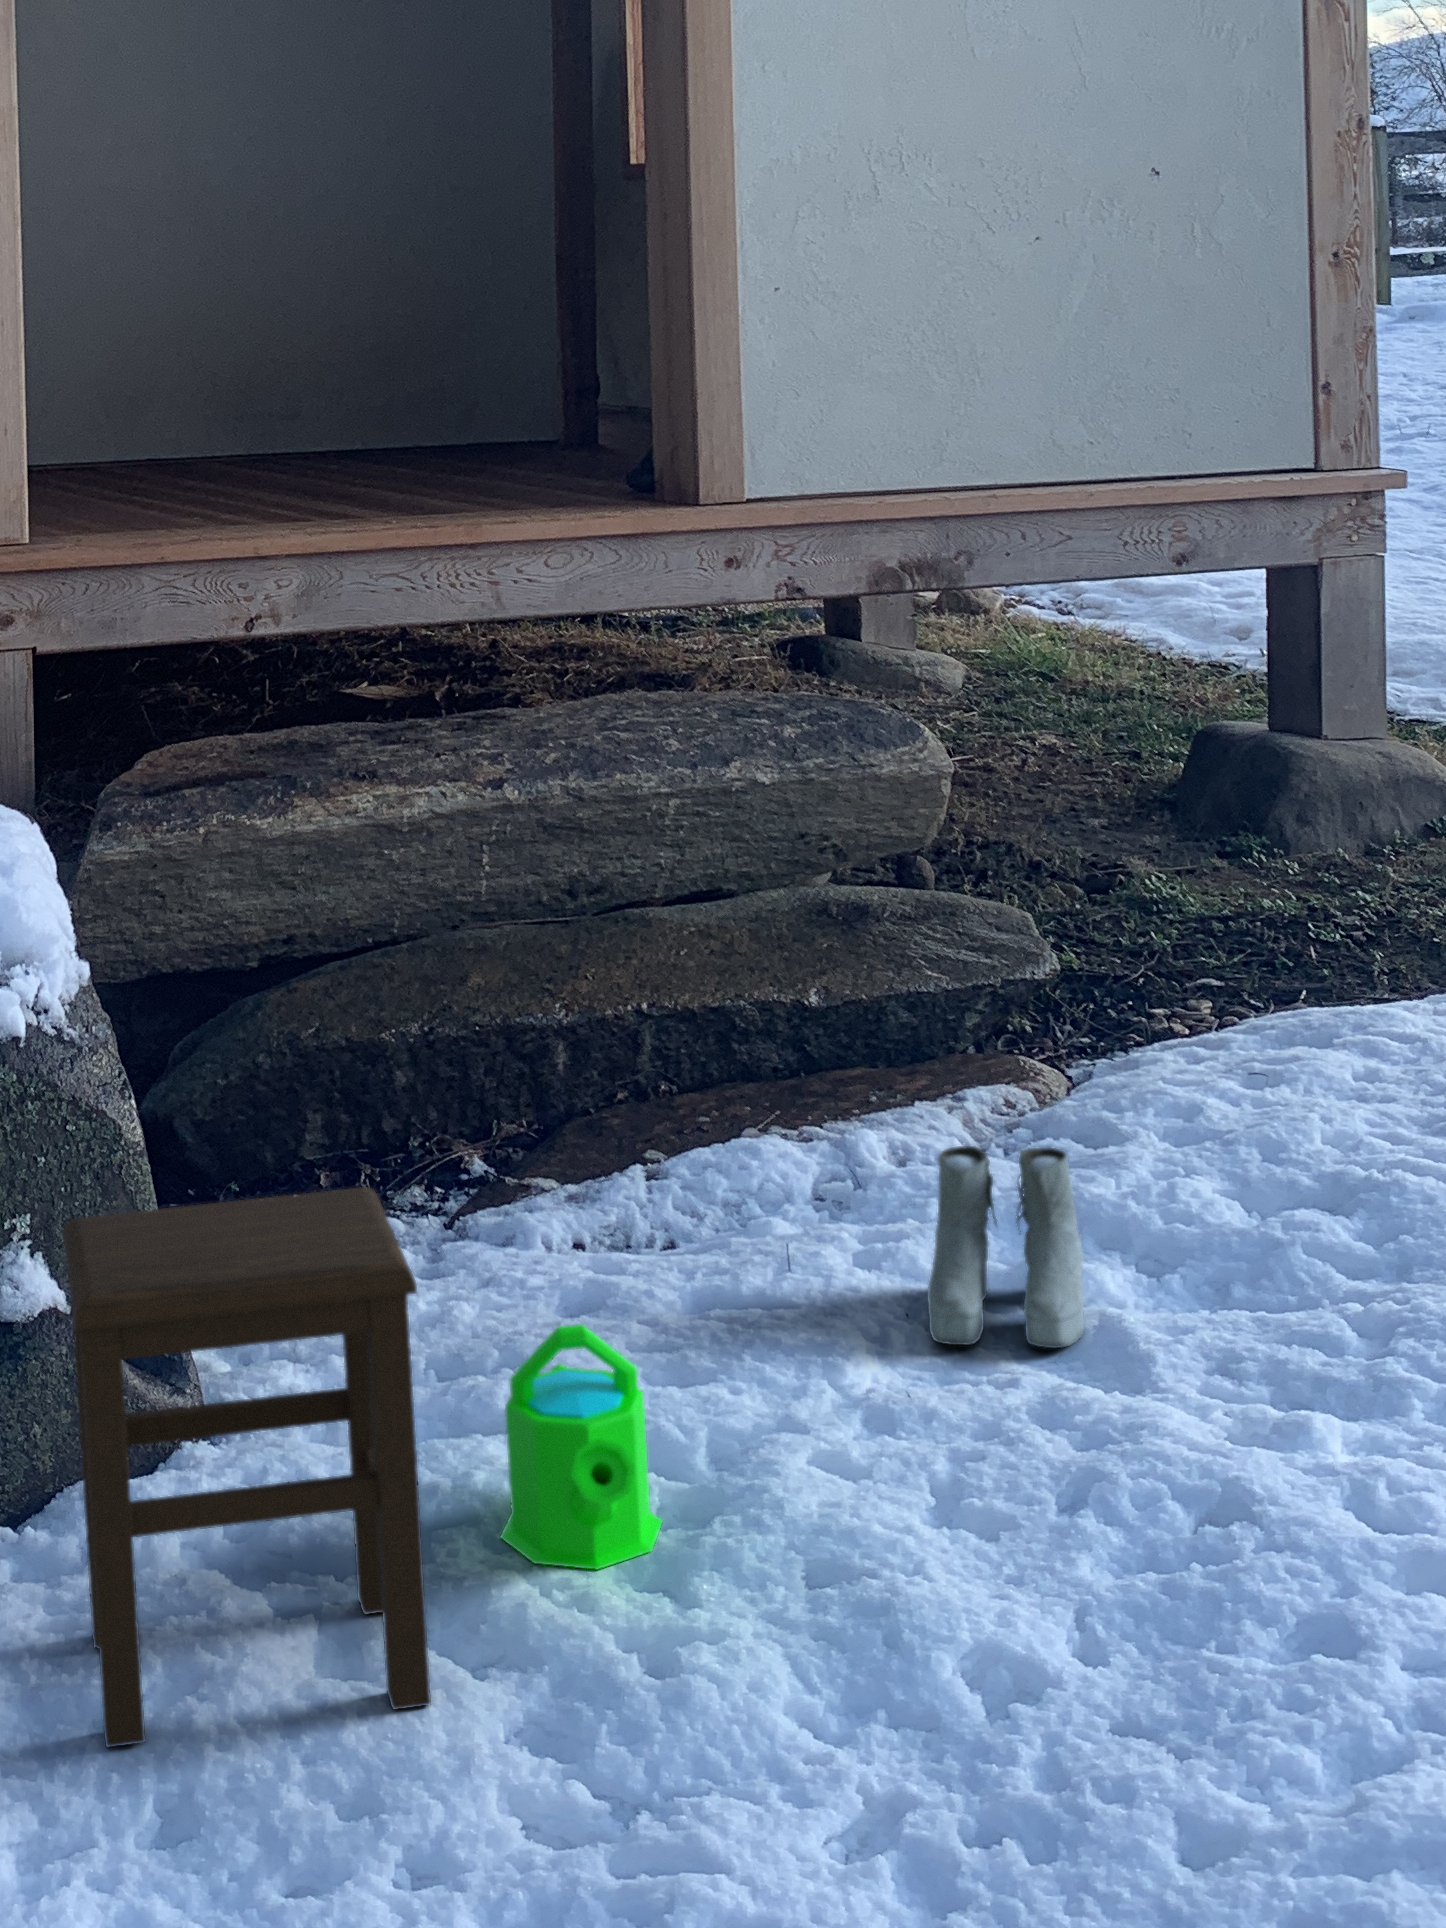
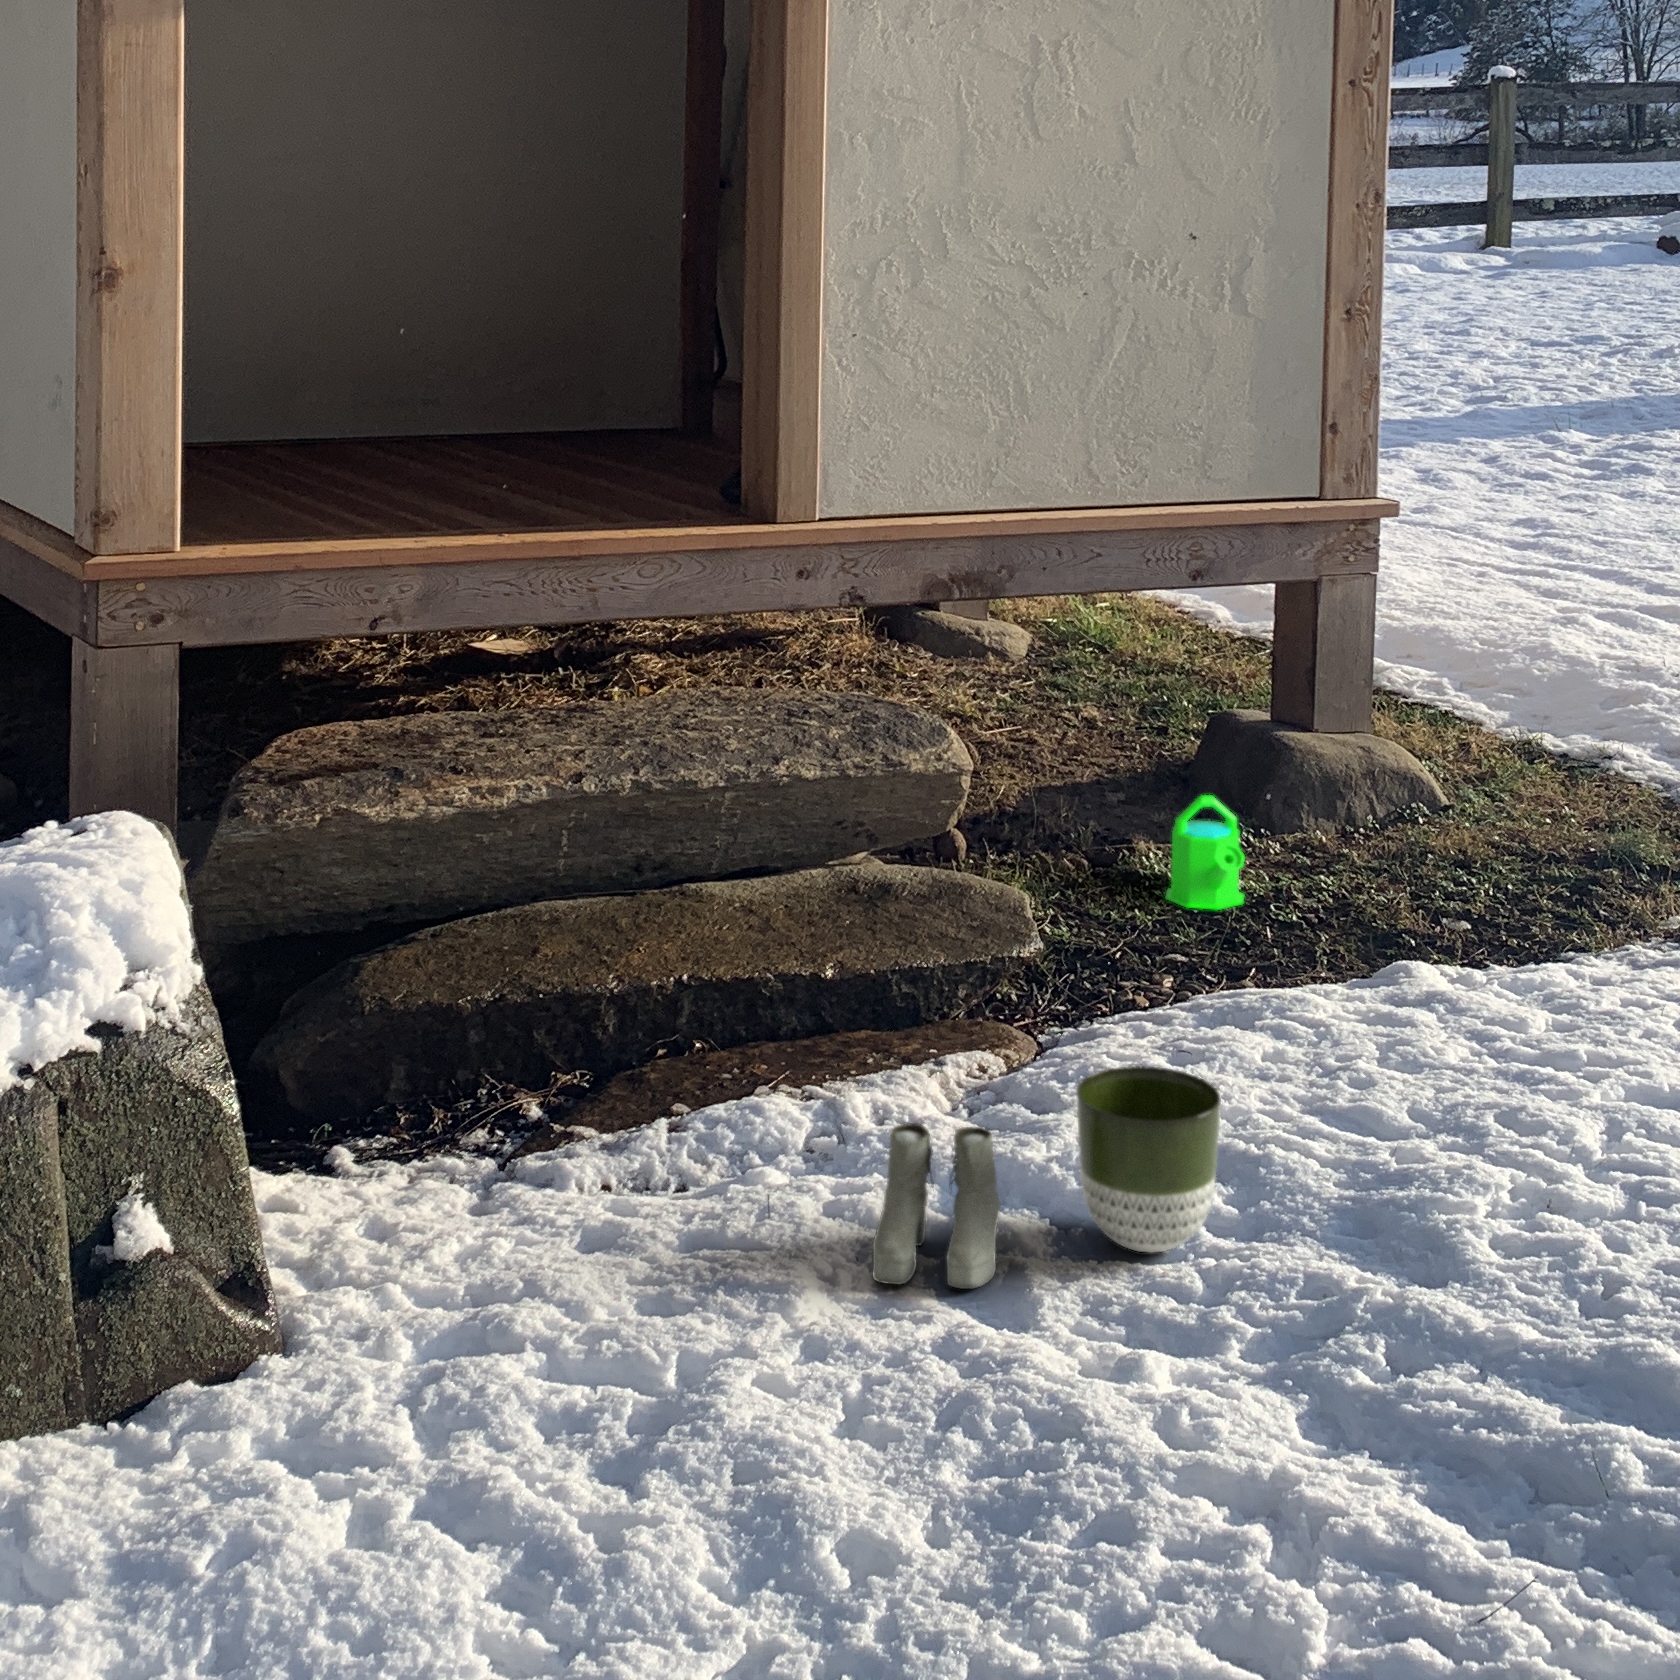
planter: none [1168,1070,1355,1300] -> present [1076,1066,1221,1253]
stool: present [62,1187,431,1747] -> none [166,1169,438,1598]
watering can: present [501,1324,662,1569] -> present [1165,795,1245,910]

